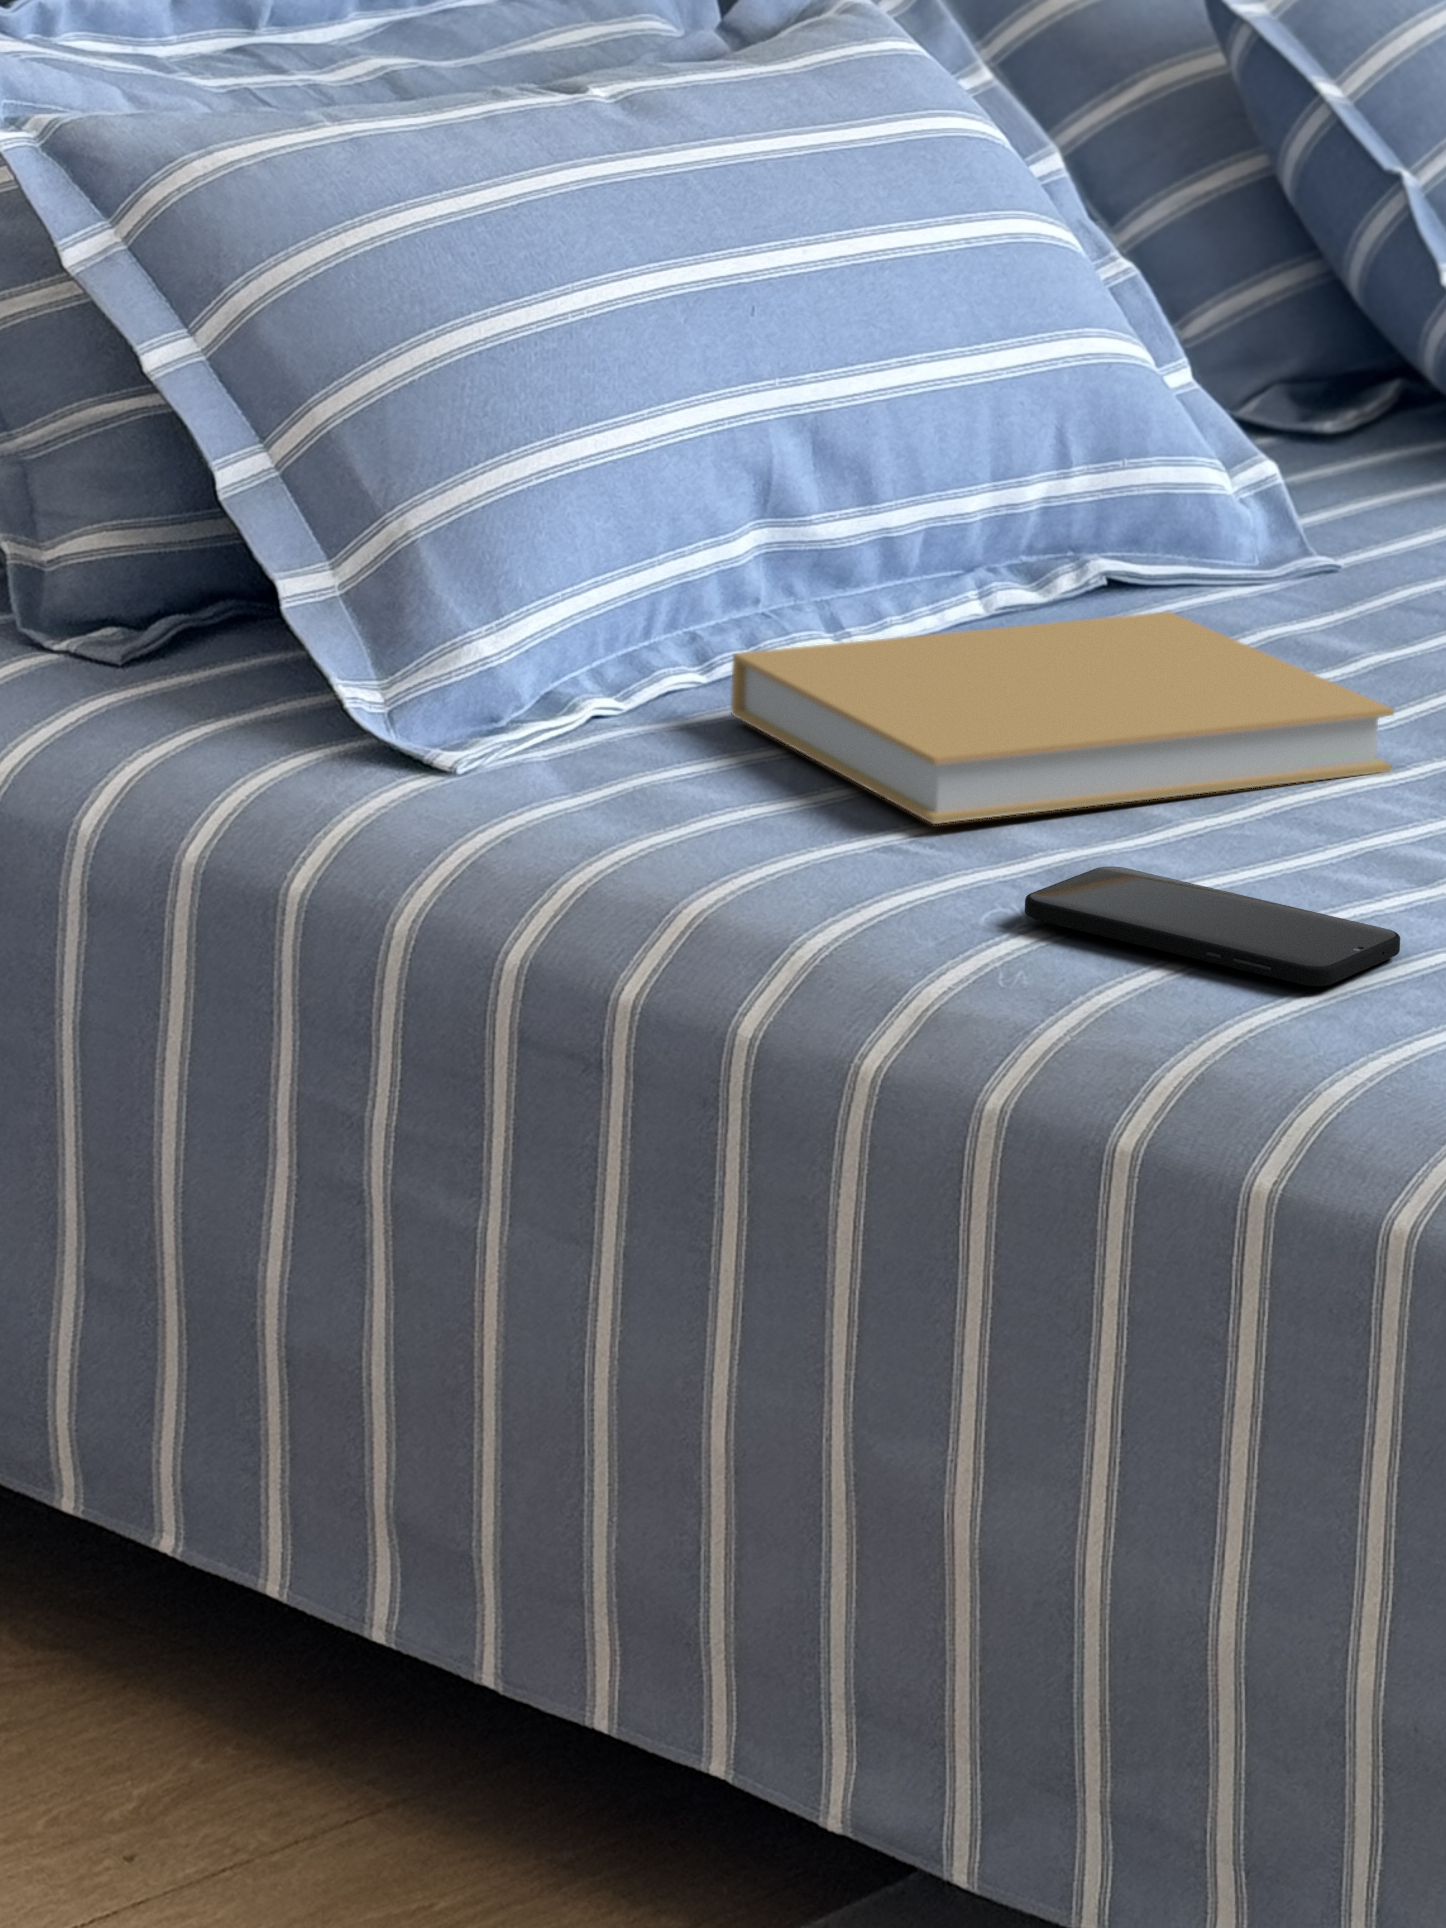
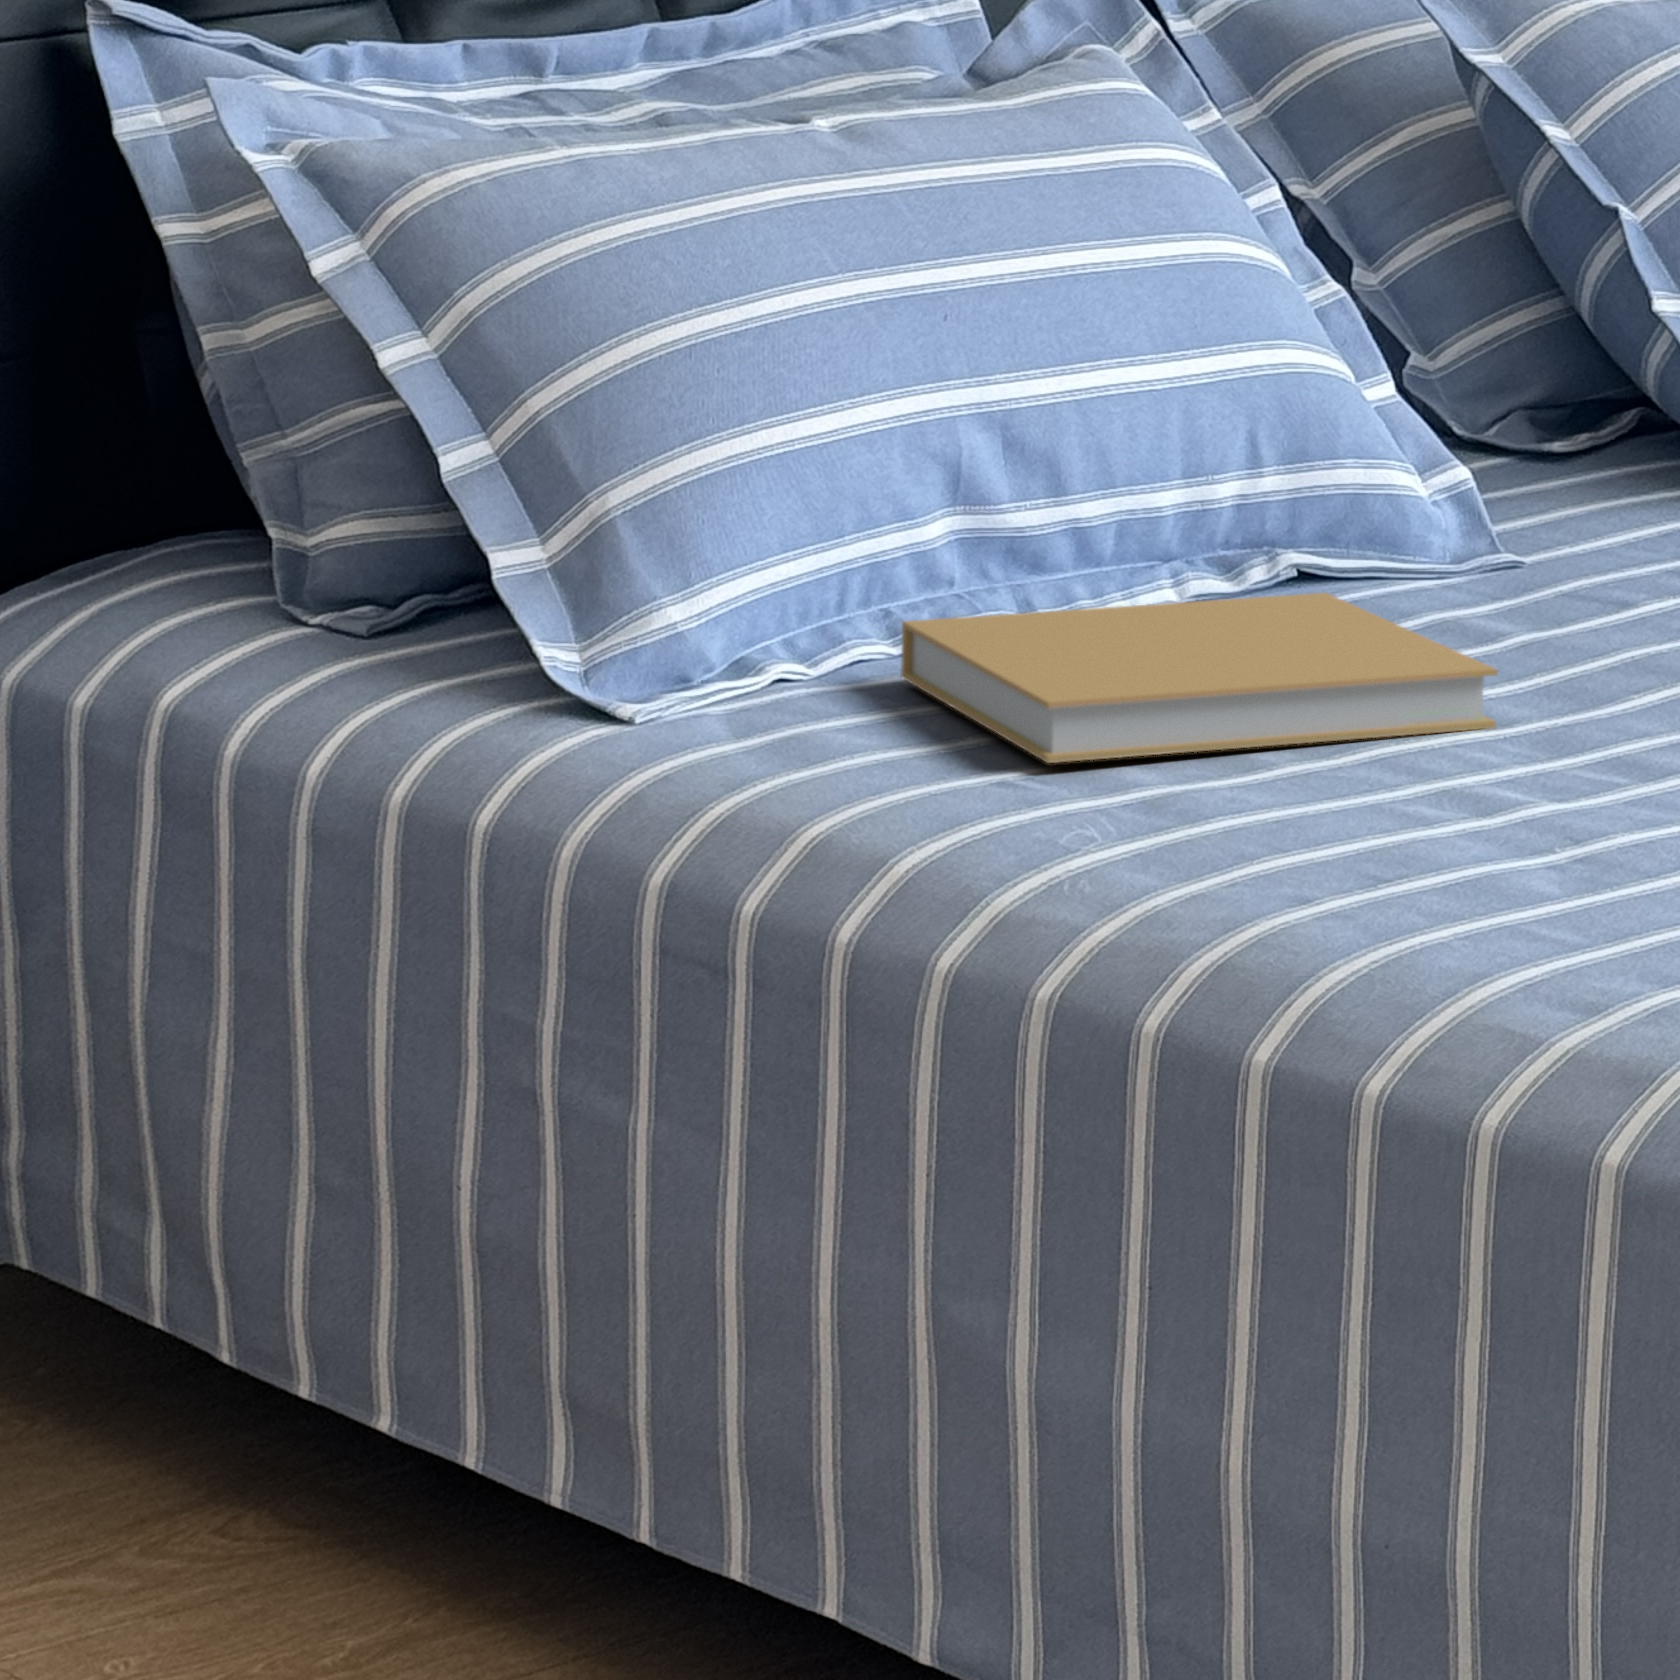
smartphone: present [1025,867,1400,986] -> none [1101,795,1435,891]

